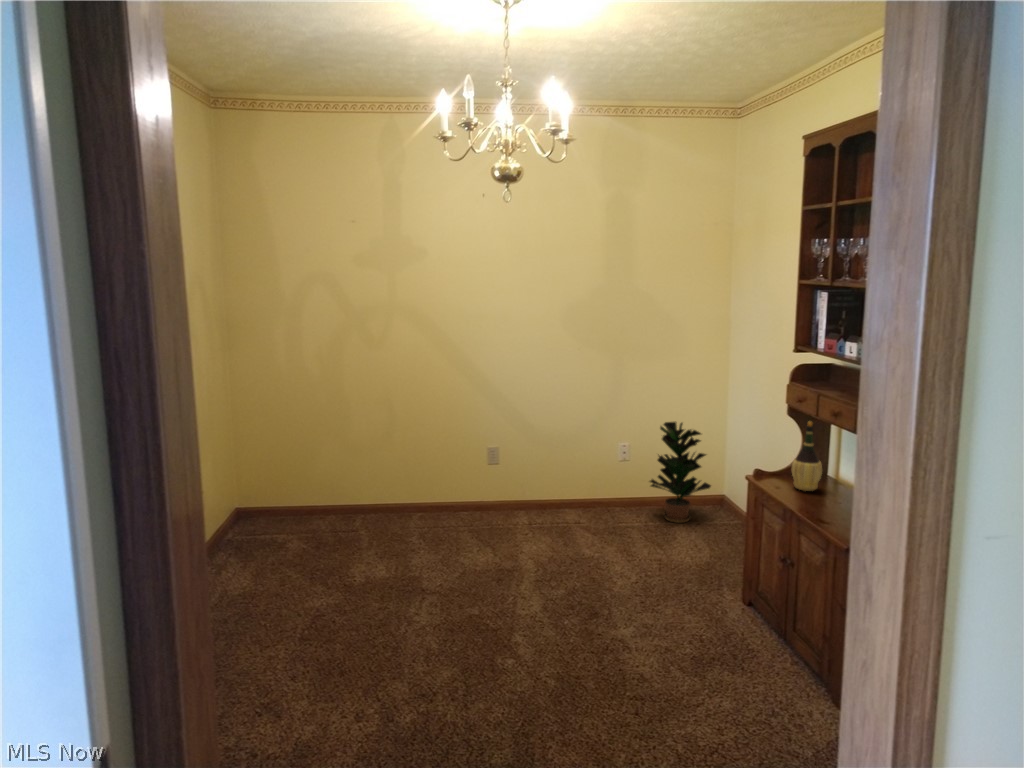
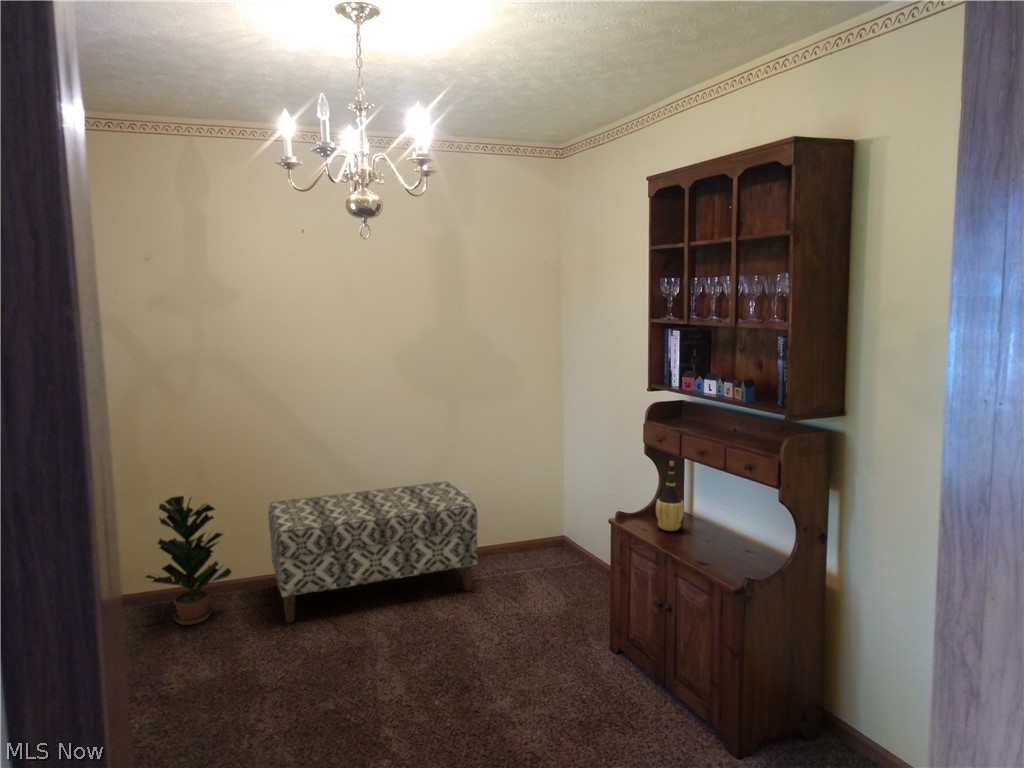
potted plant: present [650,422,711,523] -> present [146,496,232,625]
bench: none [453,437,631,541] -> present [268,482,478,623]

